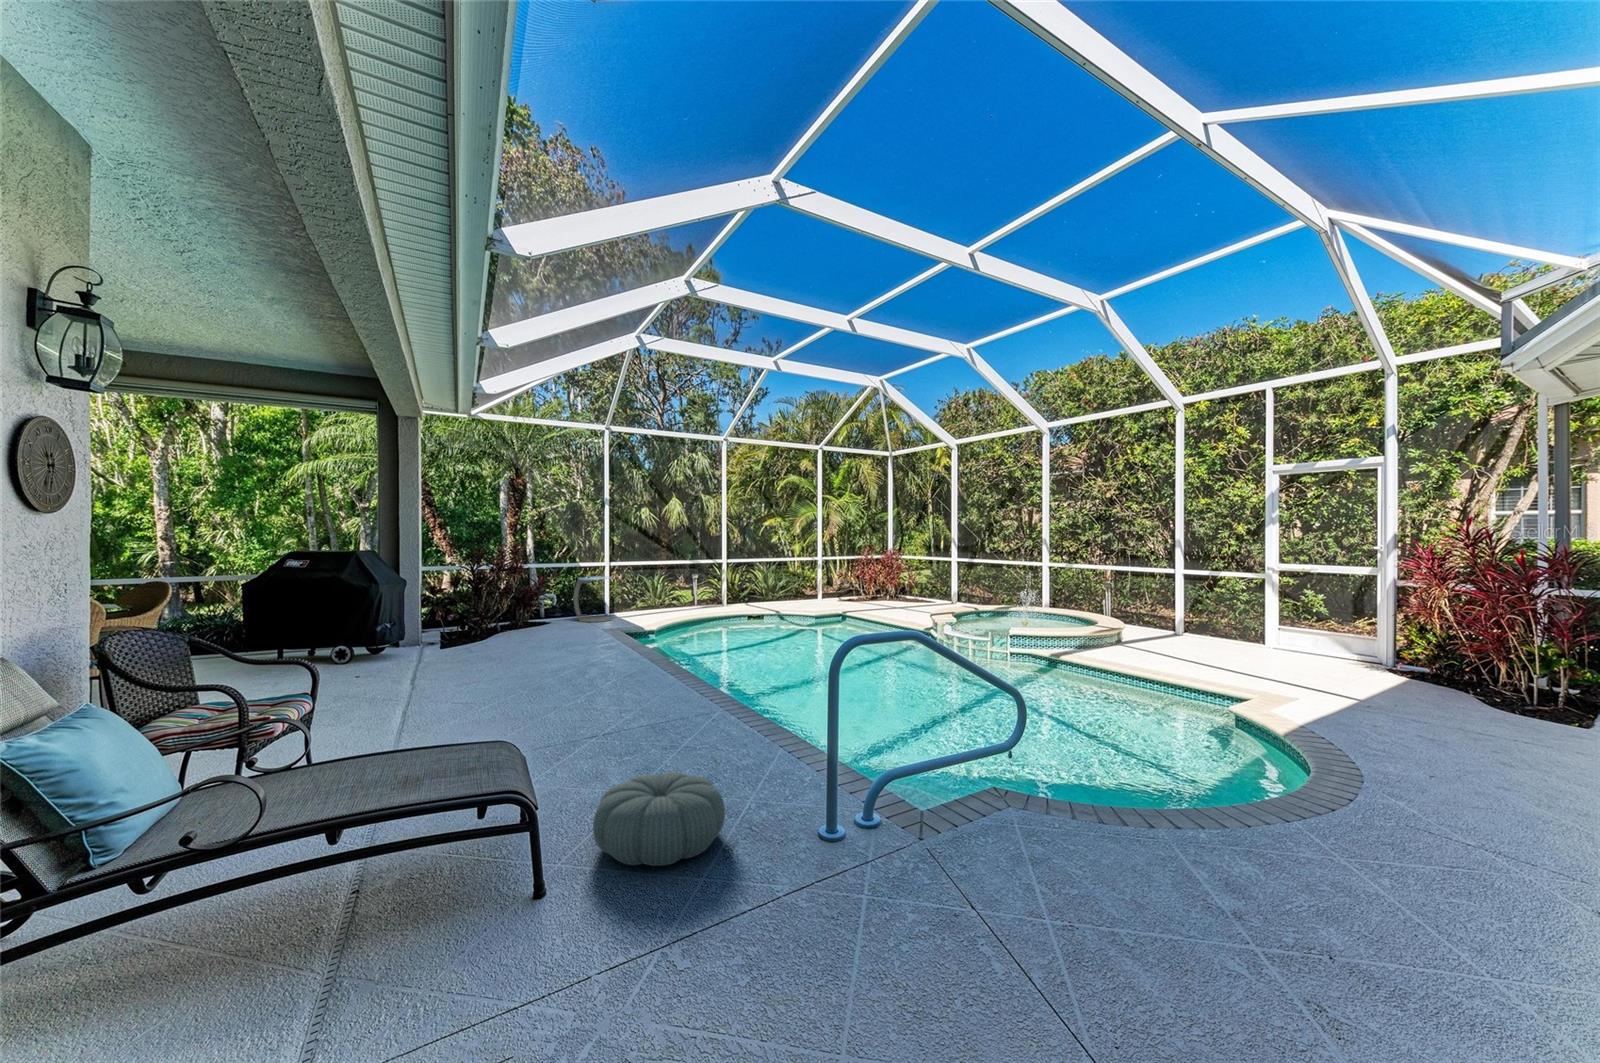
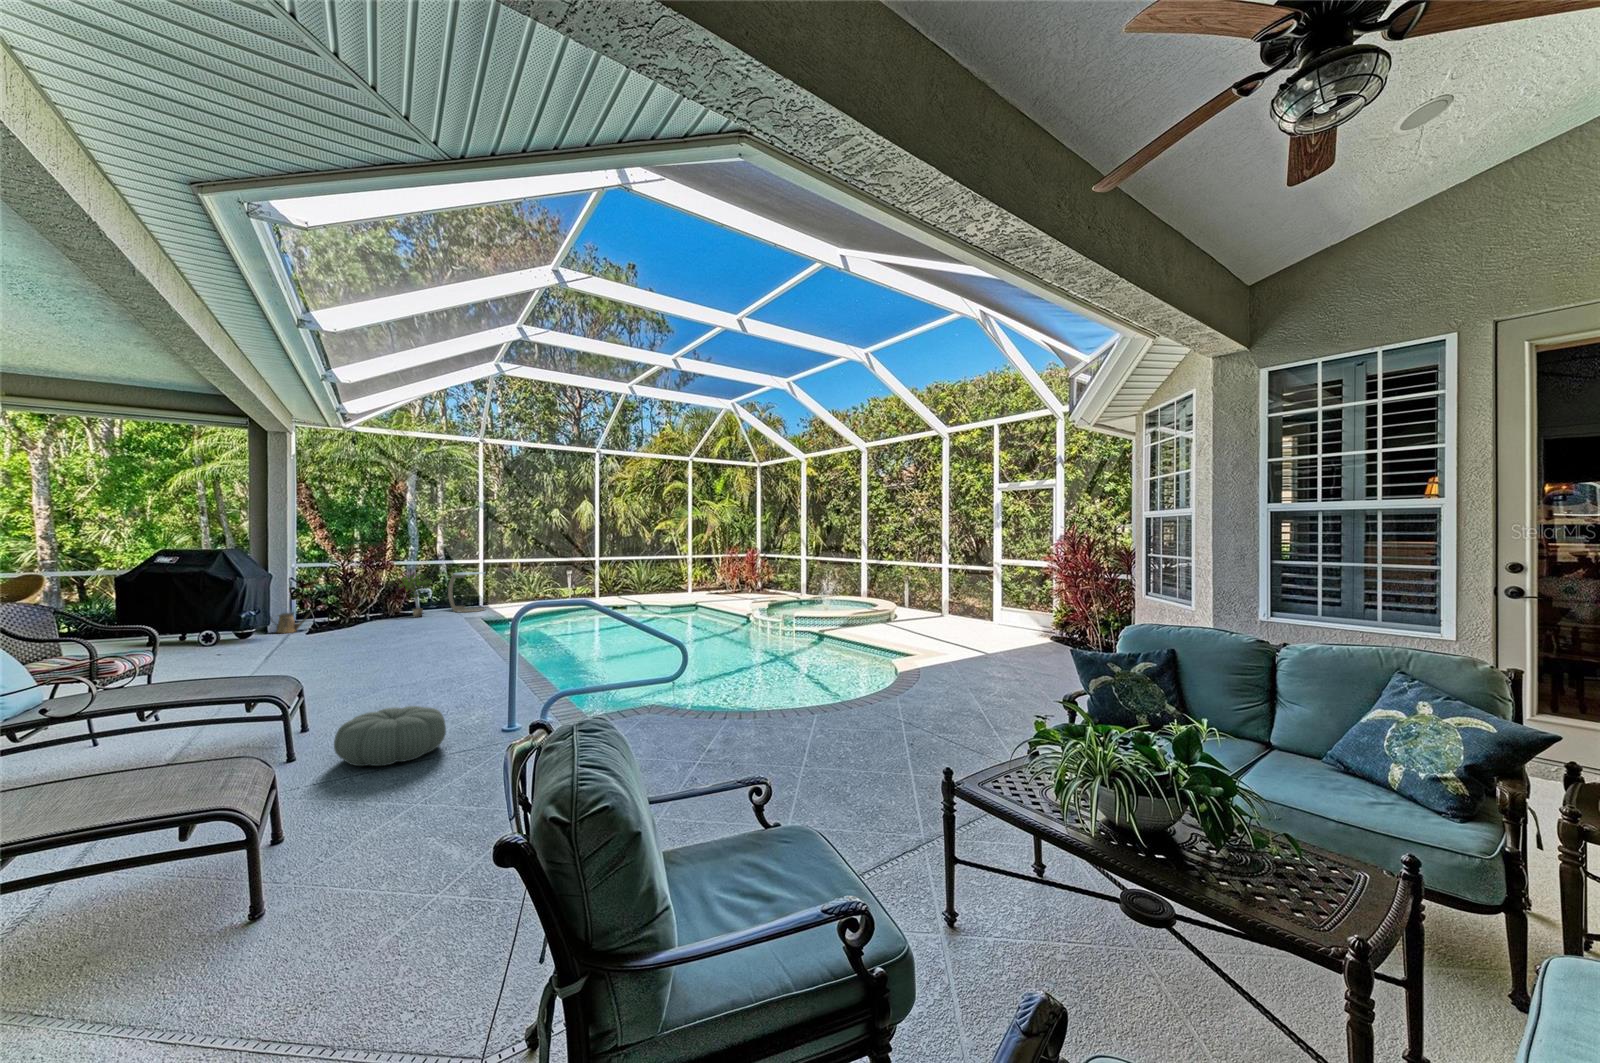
potted plant: none [524,578,561,628] -> present [399,574,432,617]
watering can: none [400,620,447,647] -> present [271,612,311,633]

